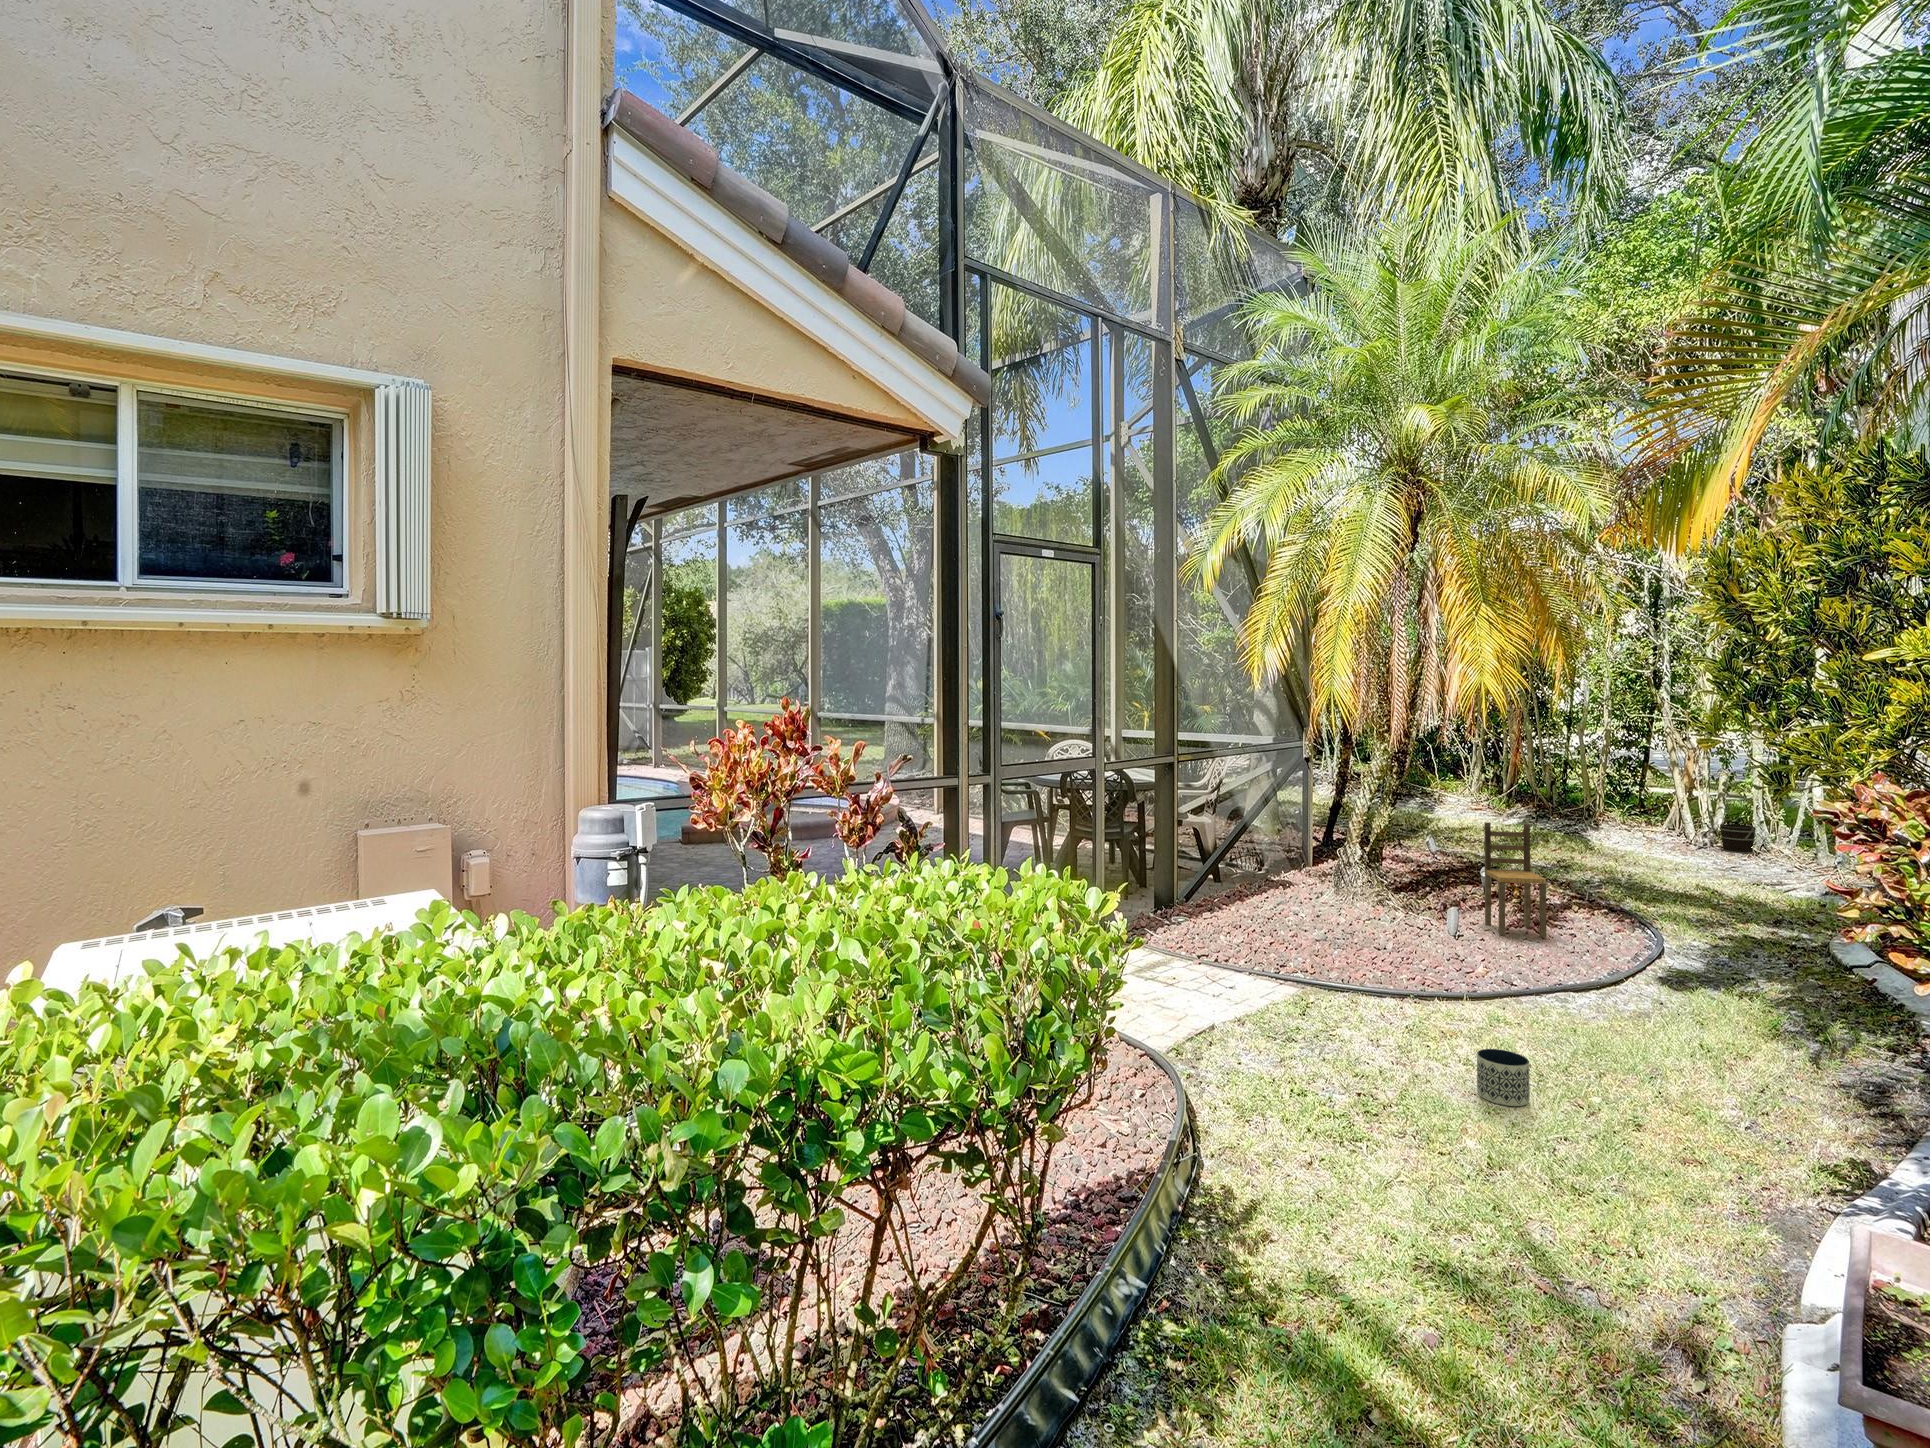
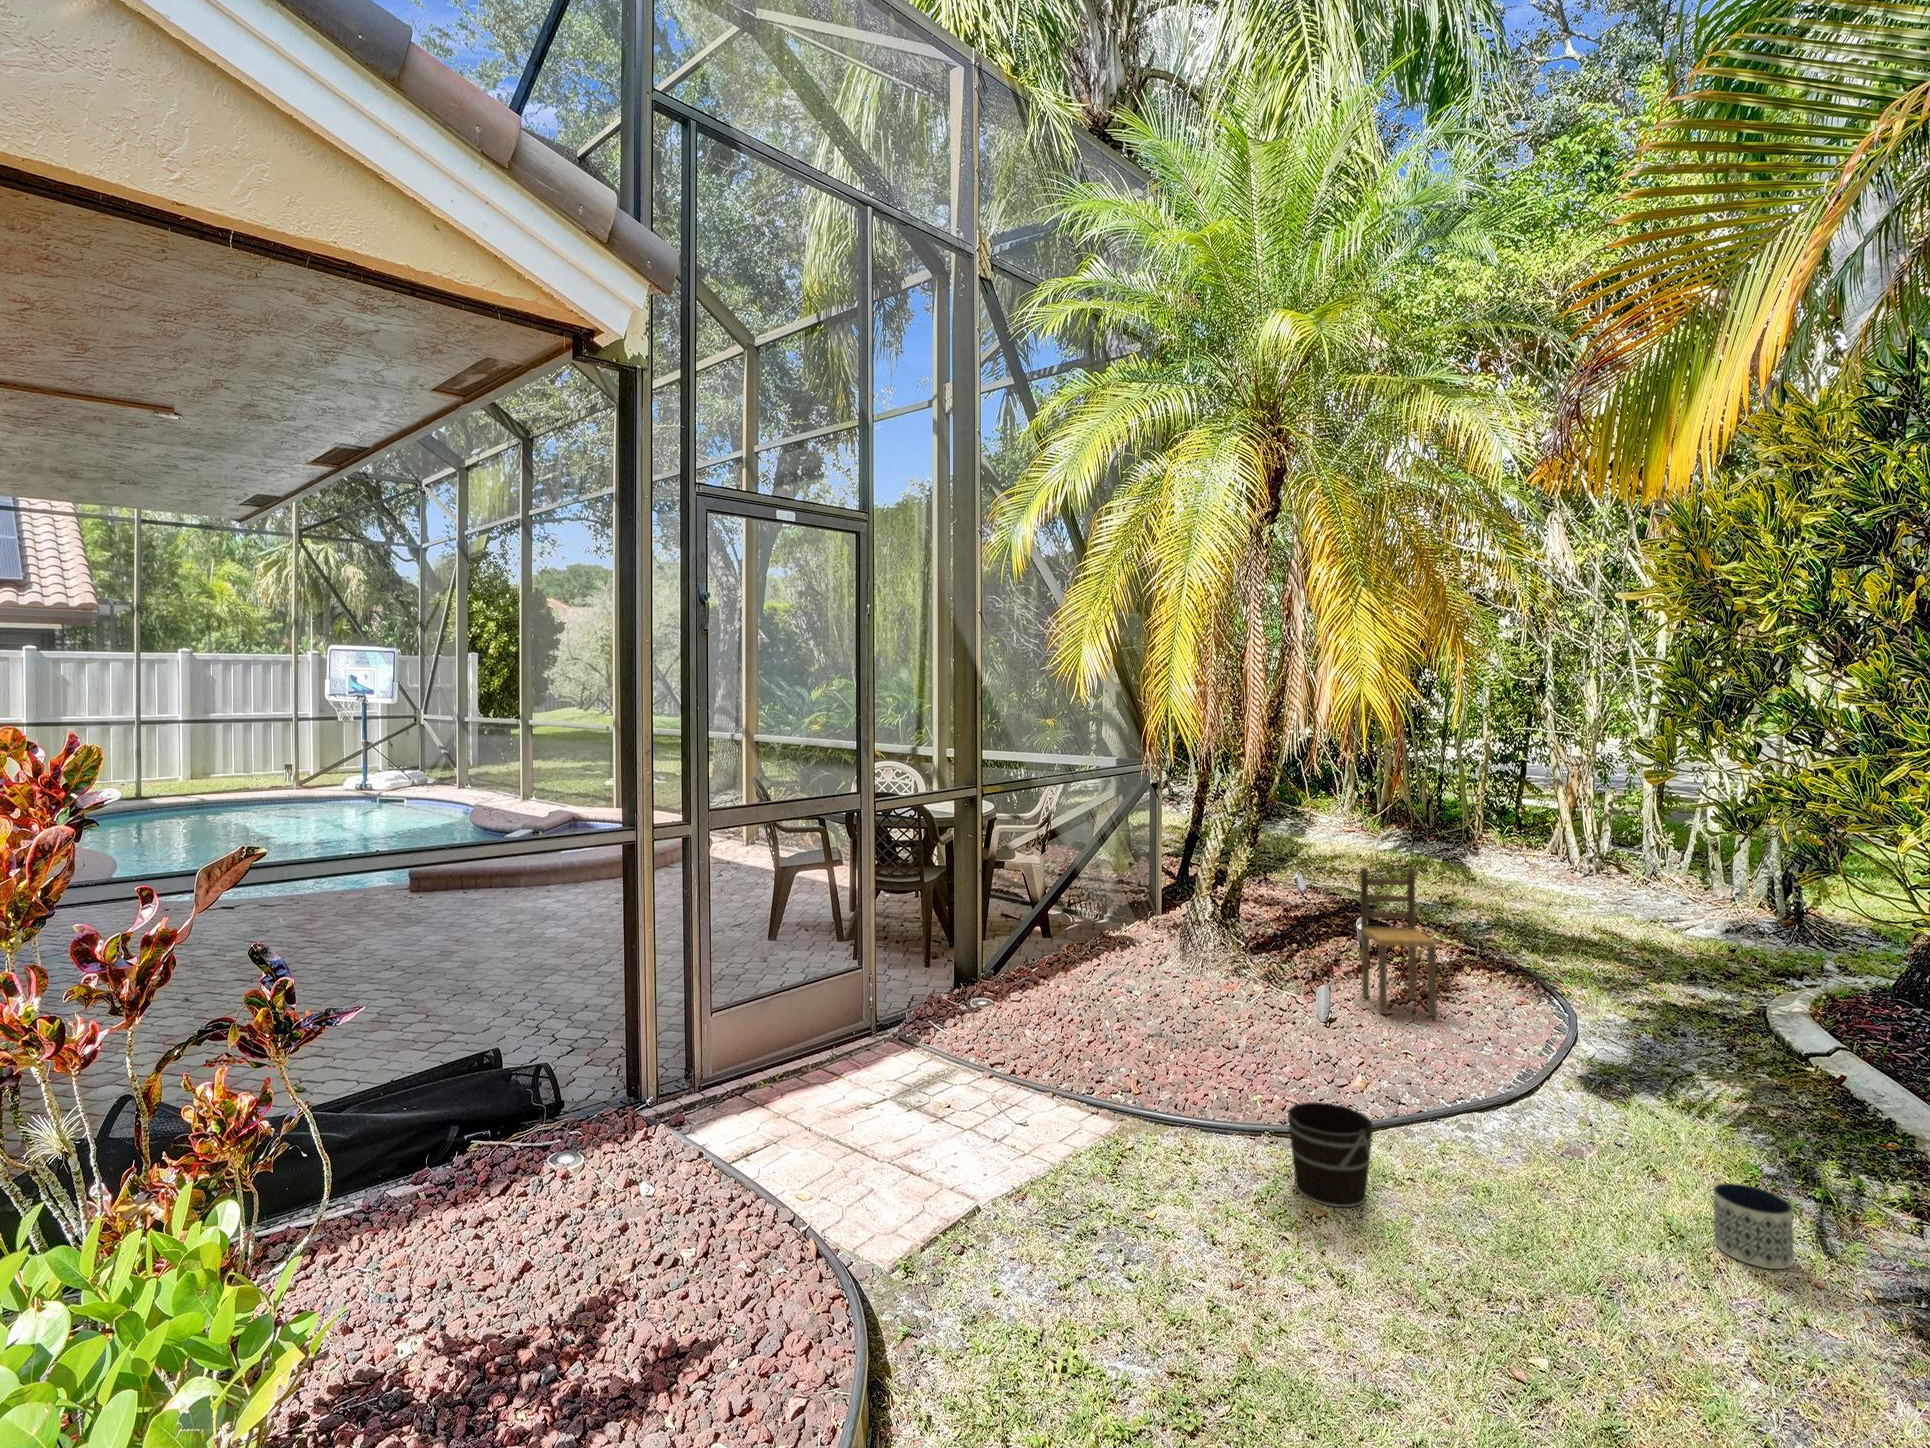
bucket: present [1720,824,1755,853] -> present [1287,1100,1373,1207]
planter: present [1477,1049,1530,1106] -> present [1713,1183,1794,1269]

